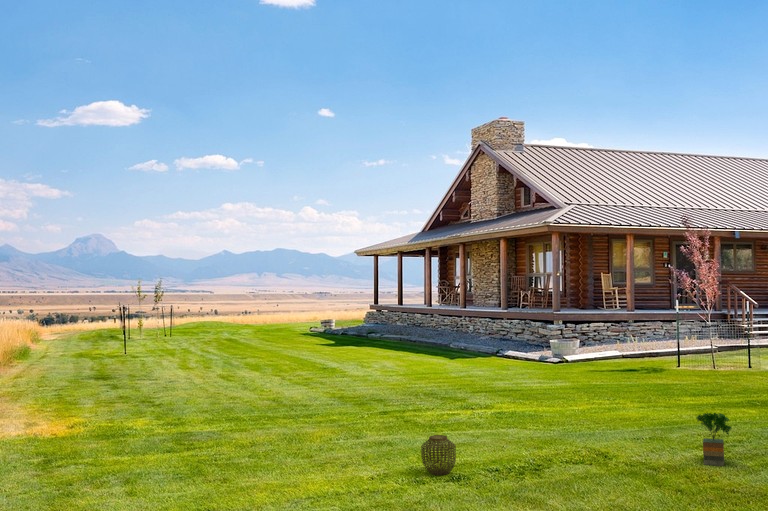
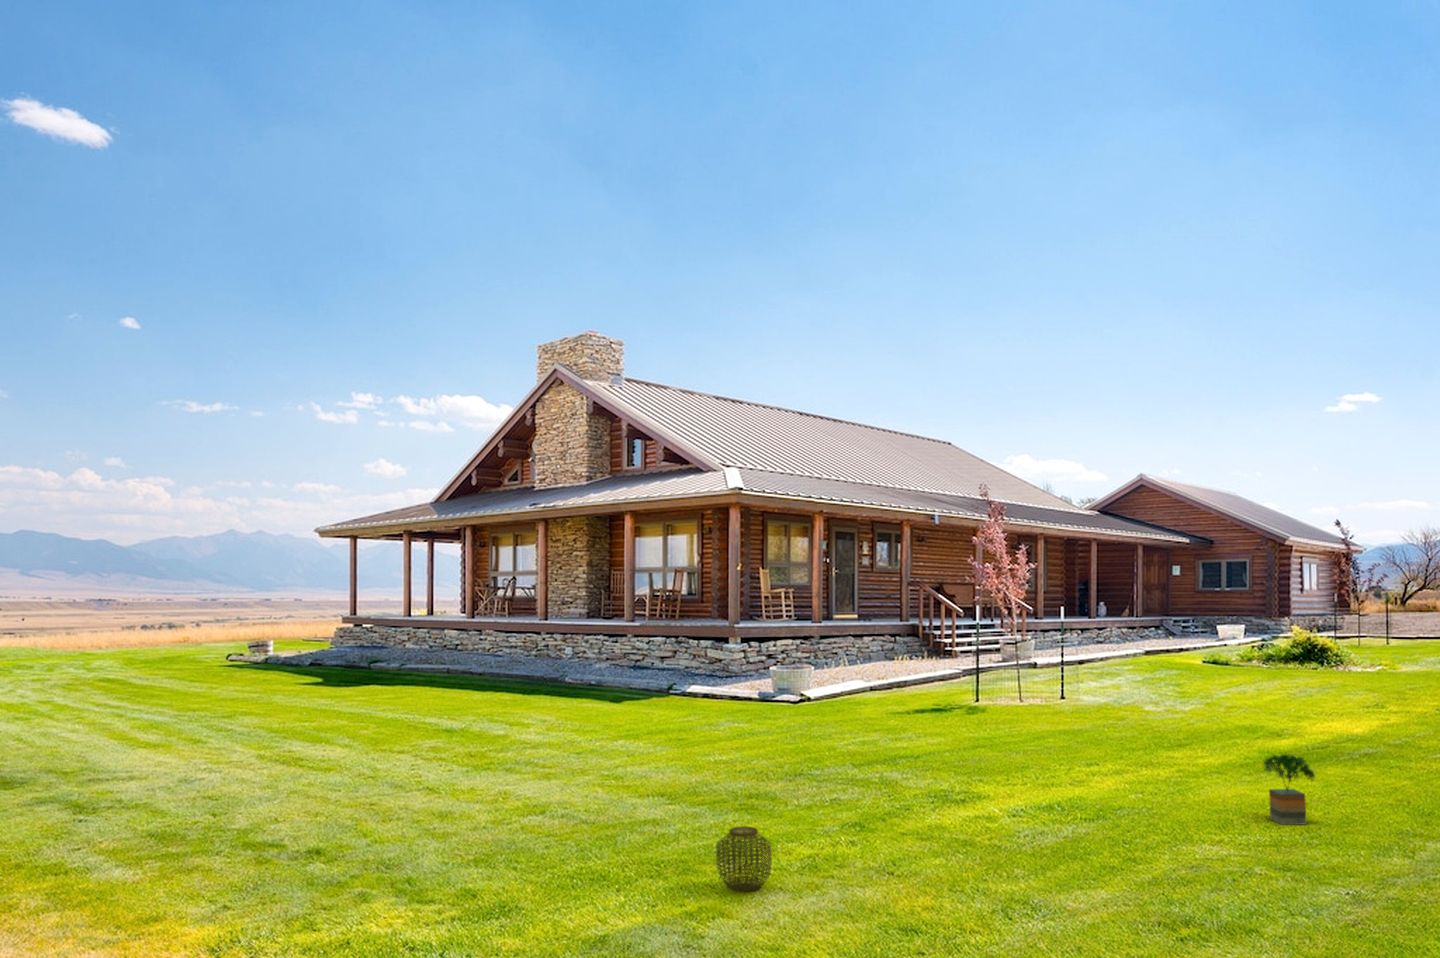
woven basket: present [421,435,456,475] -> present [716,826,772,892]

